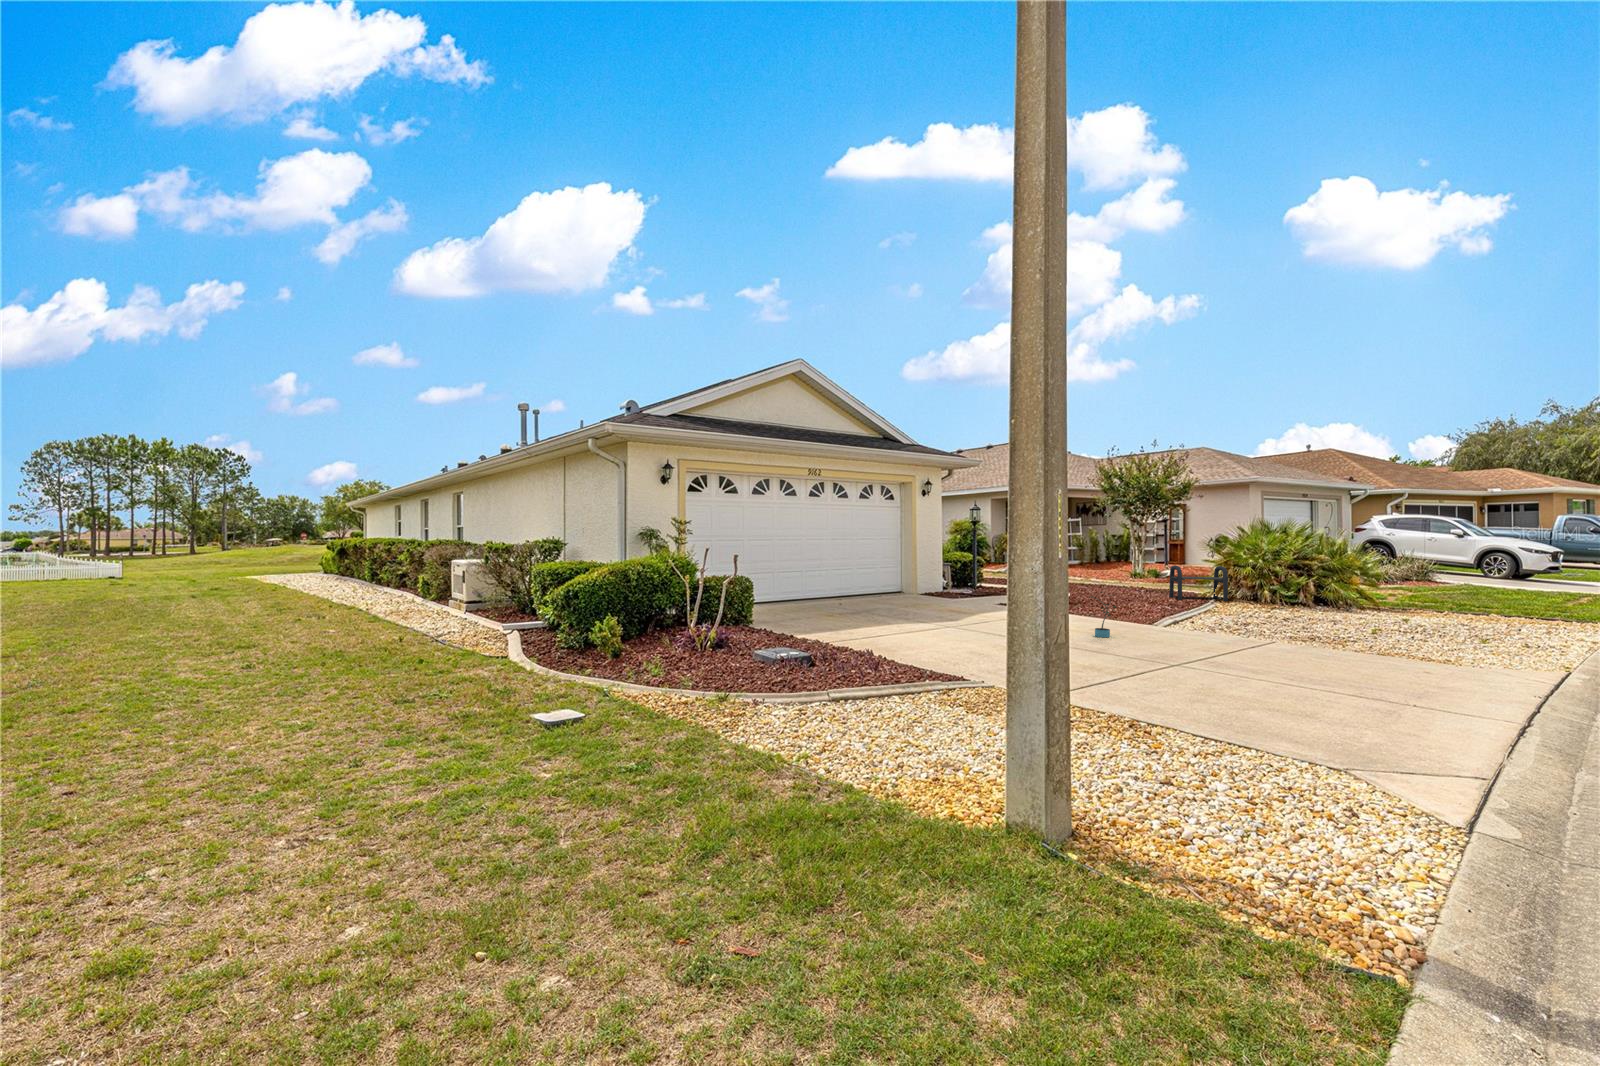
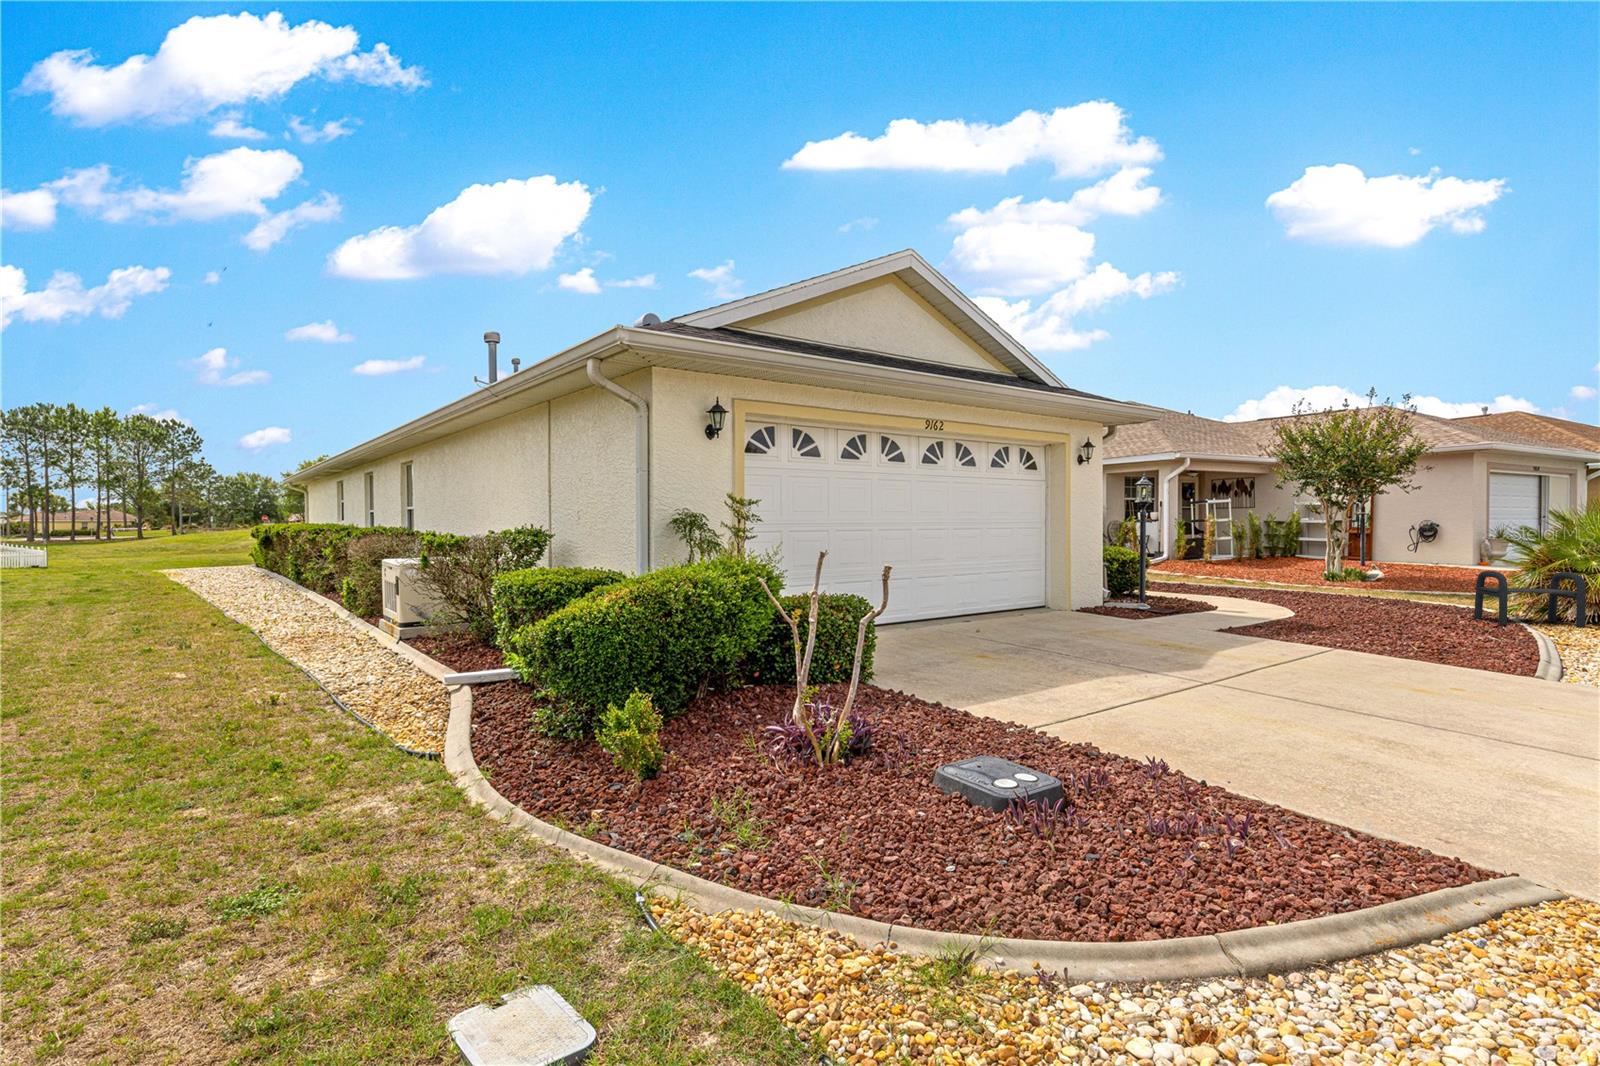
potted plant: present [1089,592,1117,637] -> none [1505,630,1574,717]

